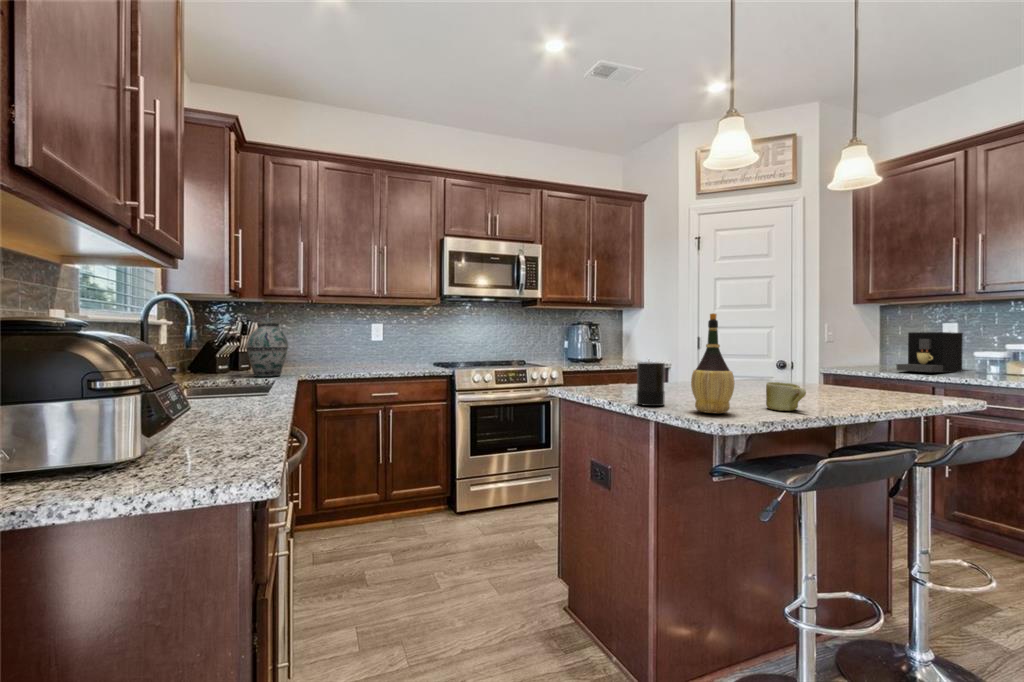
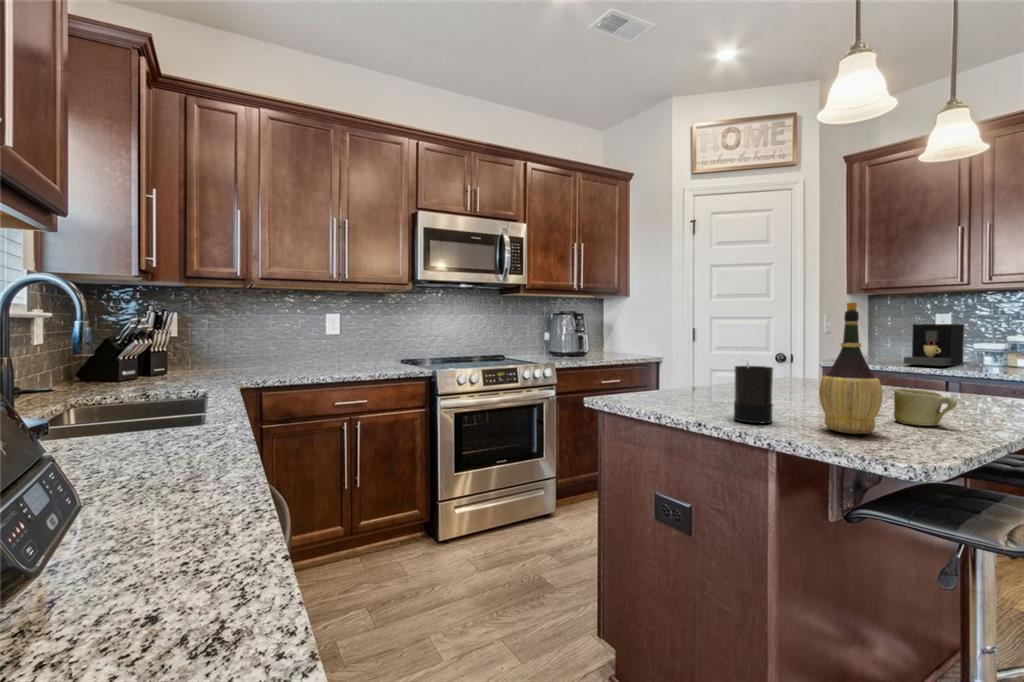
vase: present [246,322,288,377] -> none [164,312,223,384]

